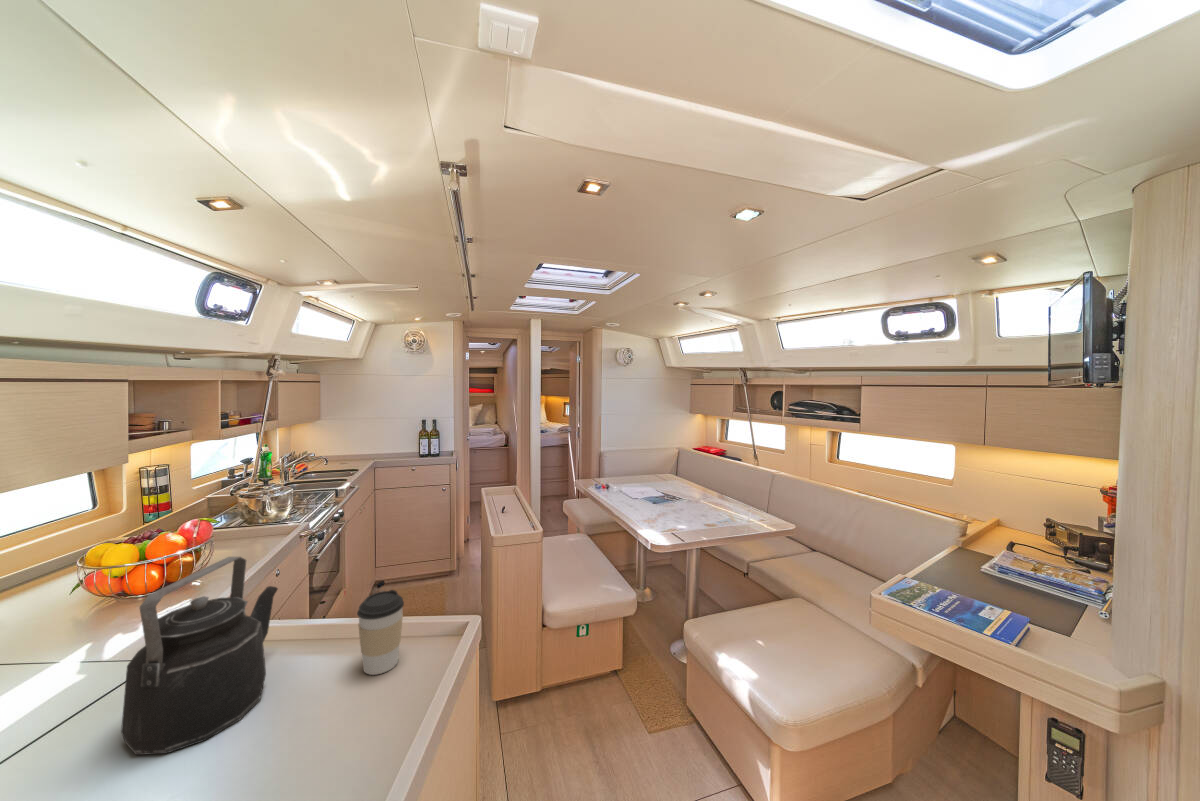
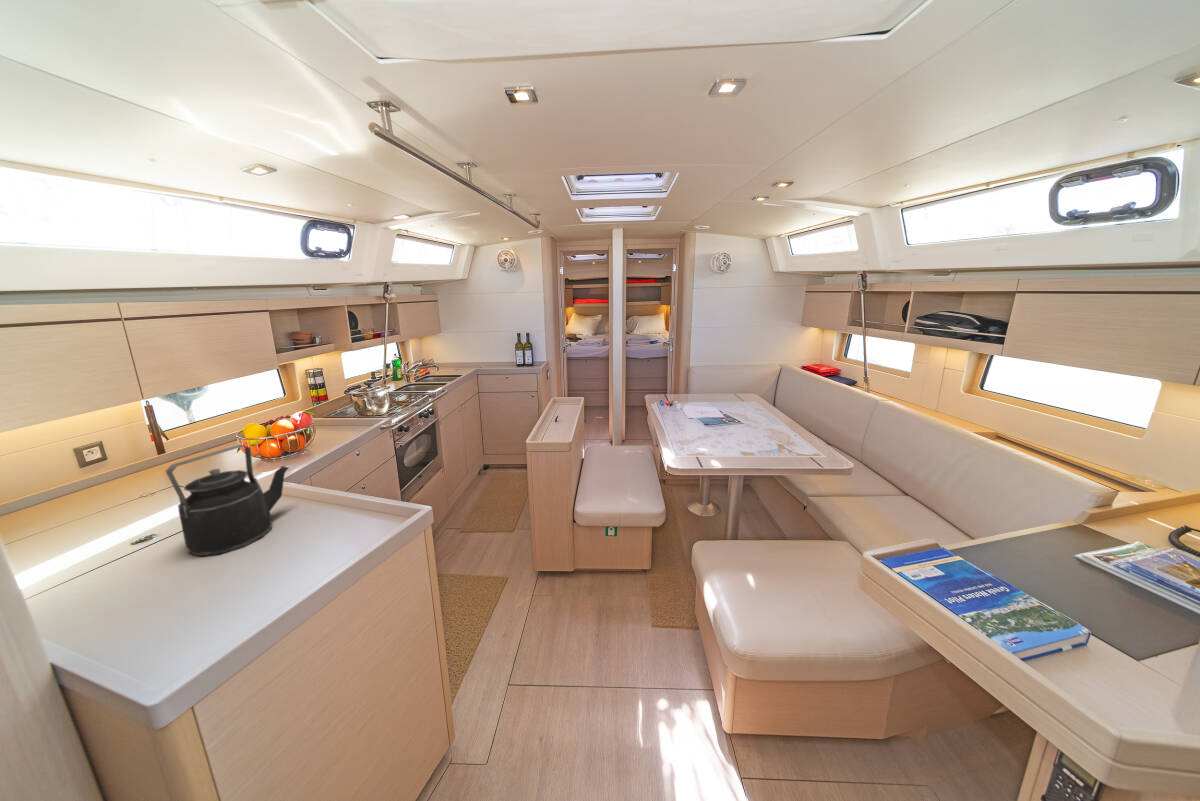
coffee cup: present [357,590,404,675] -> none [311,480,351,536]

